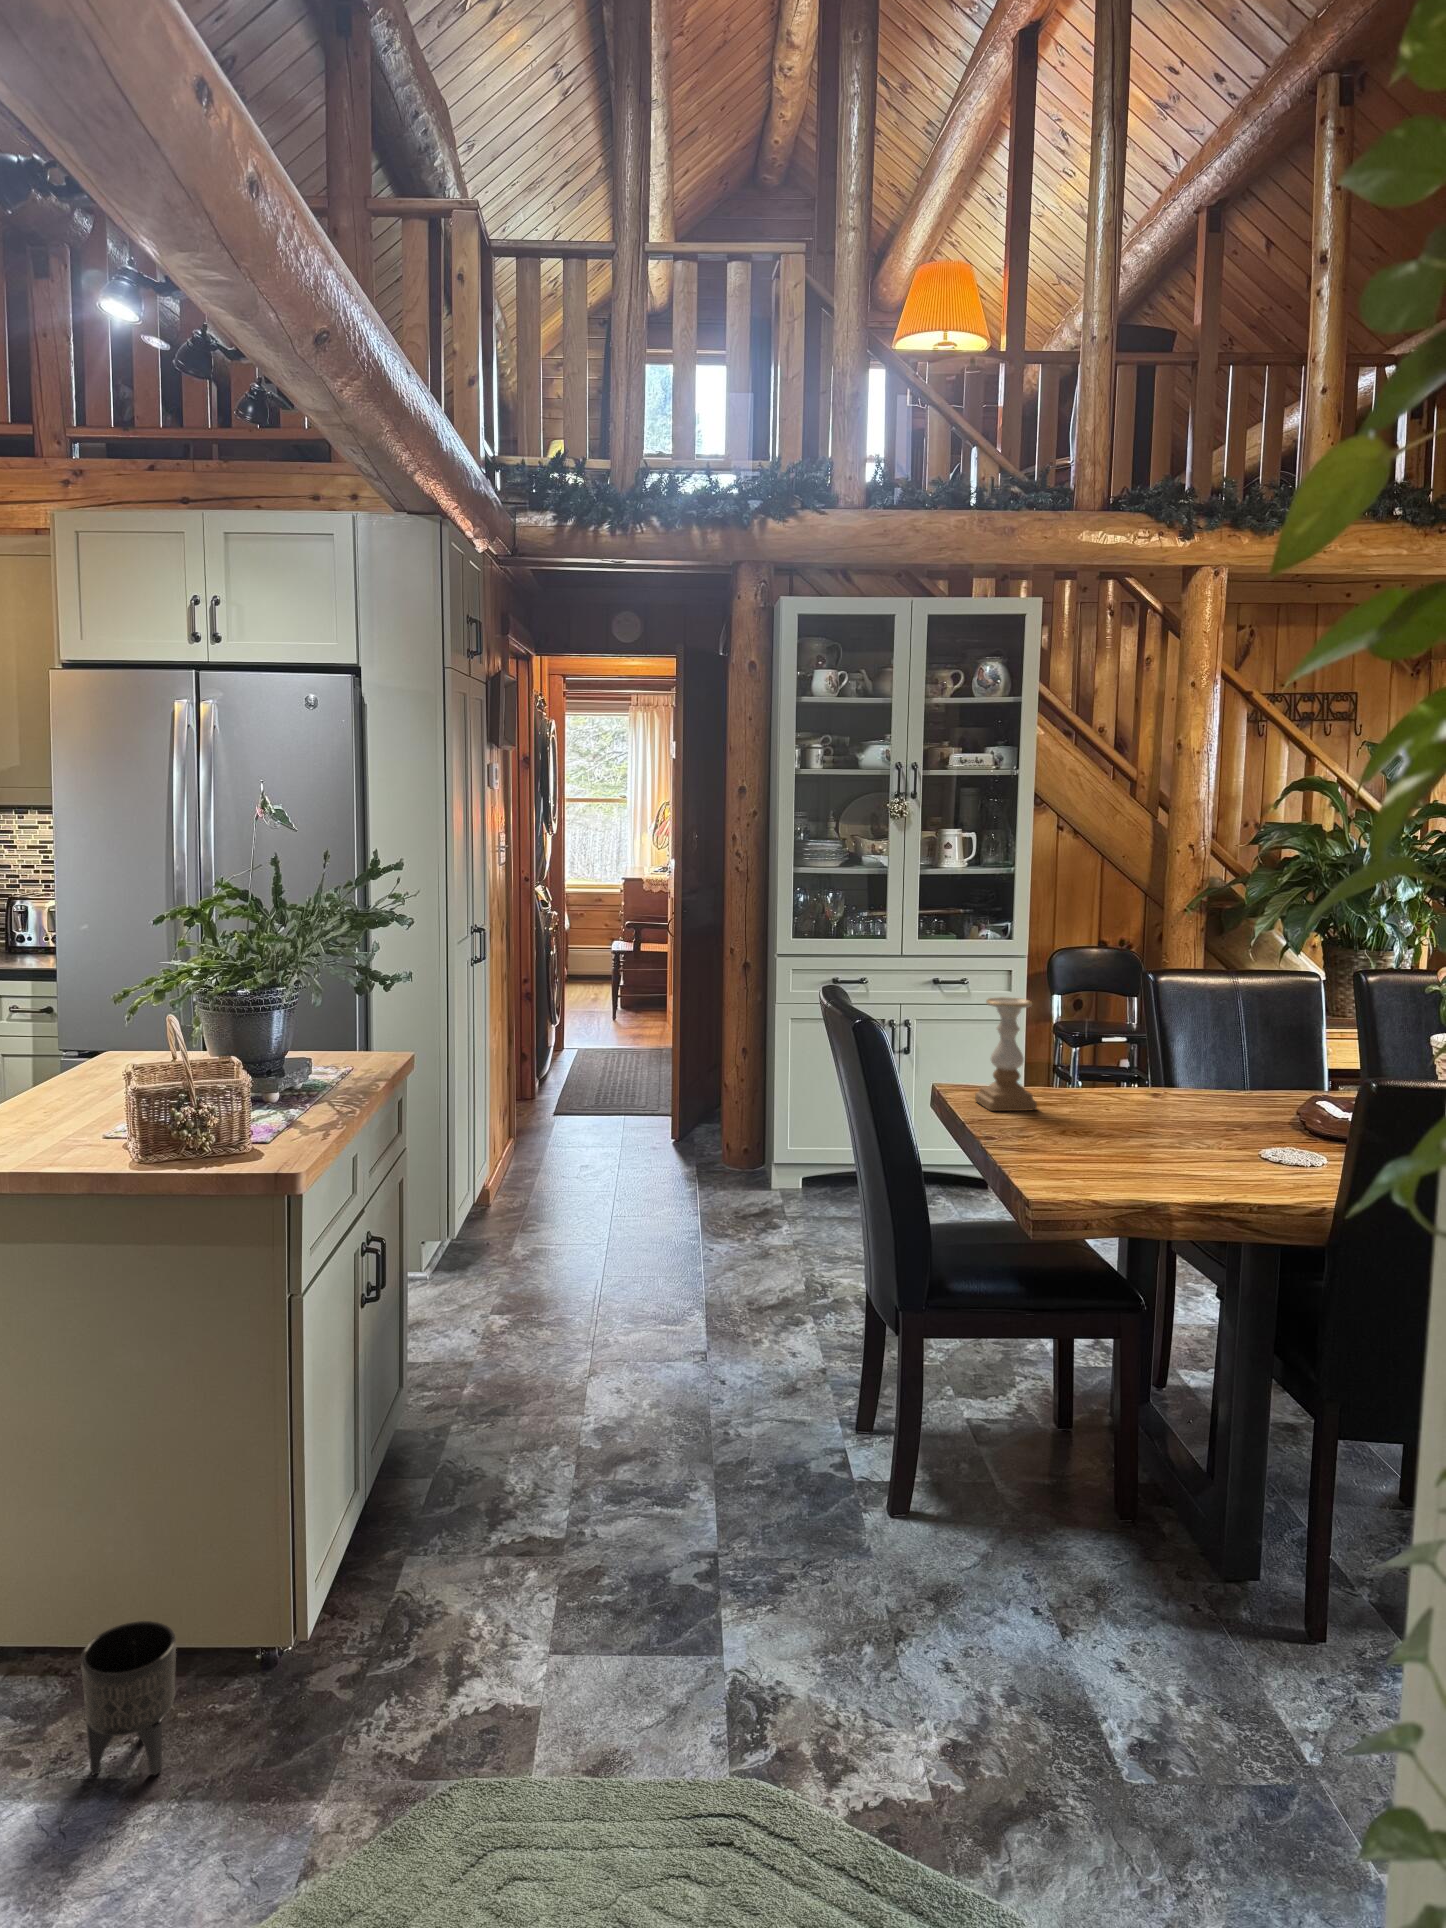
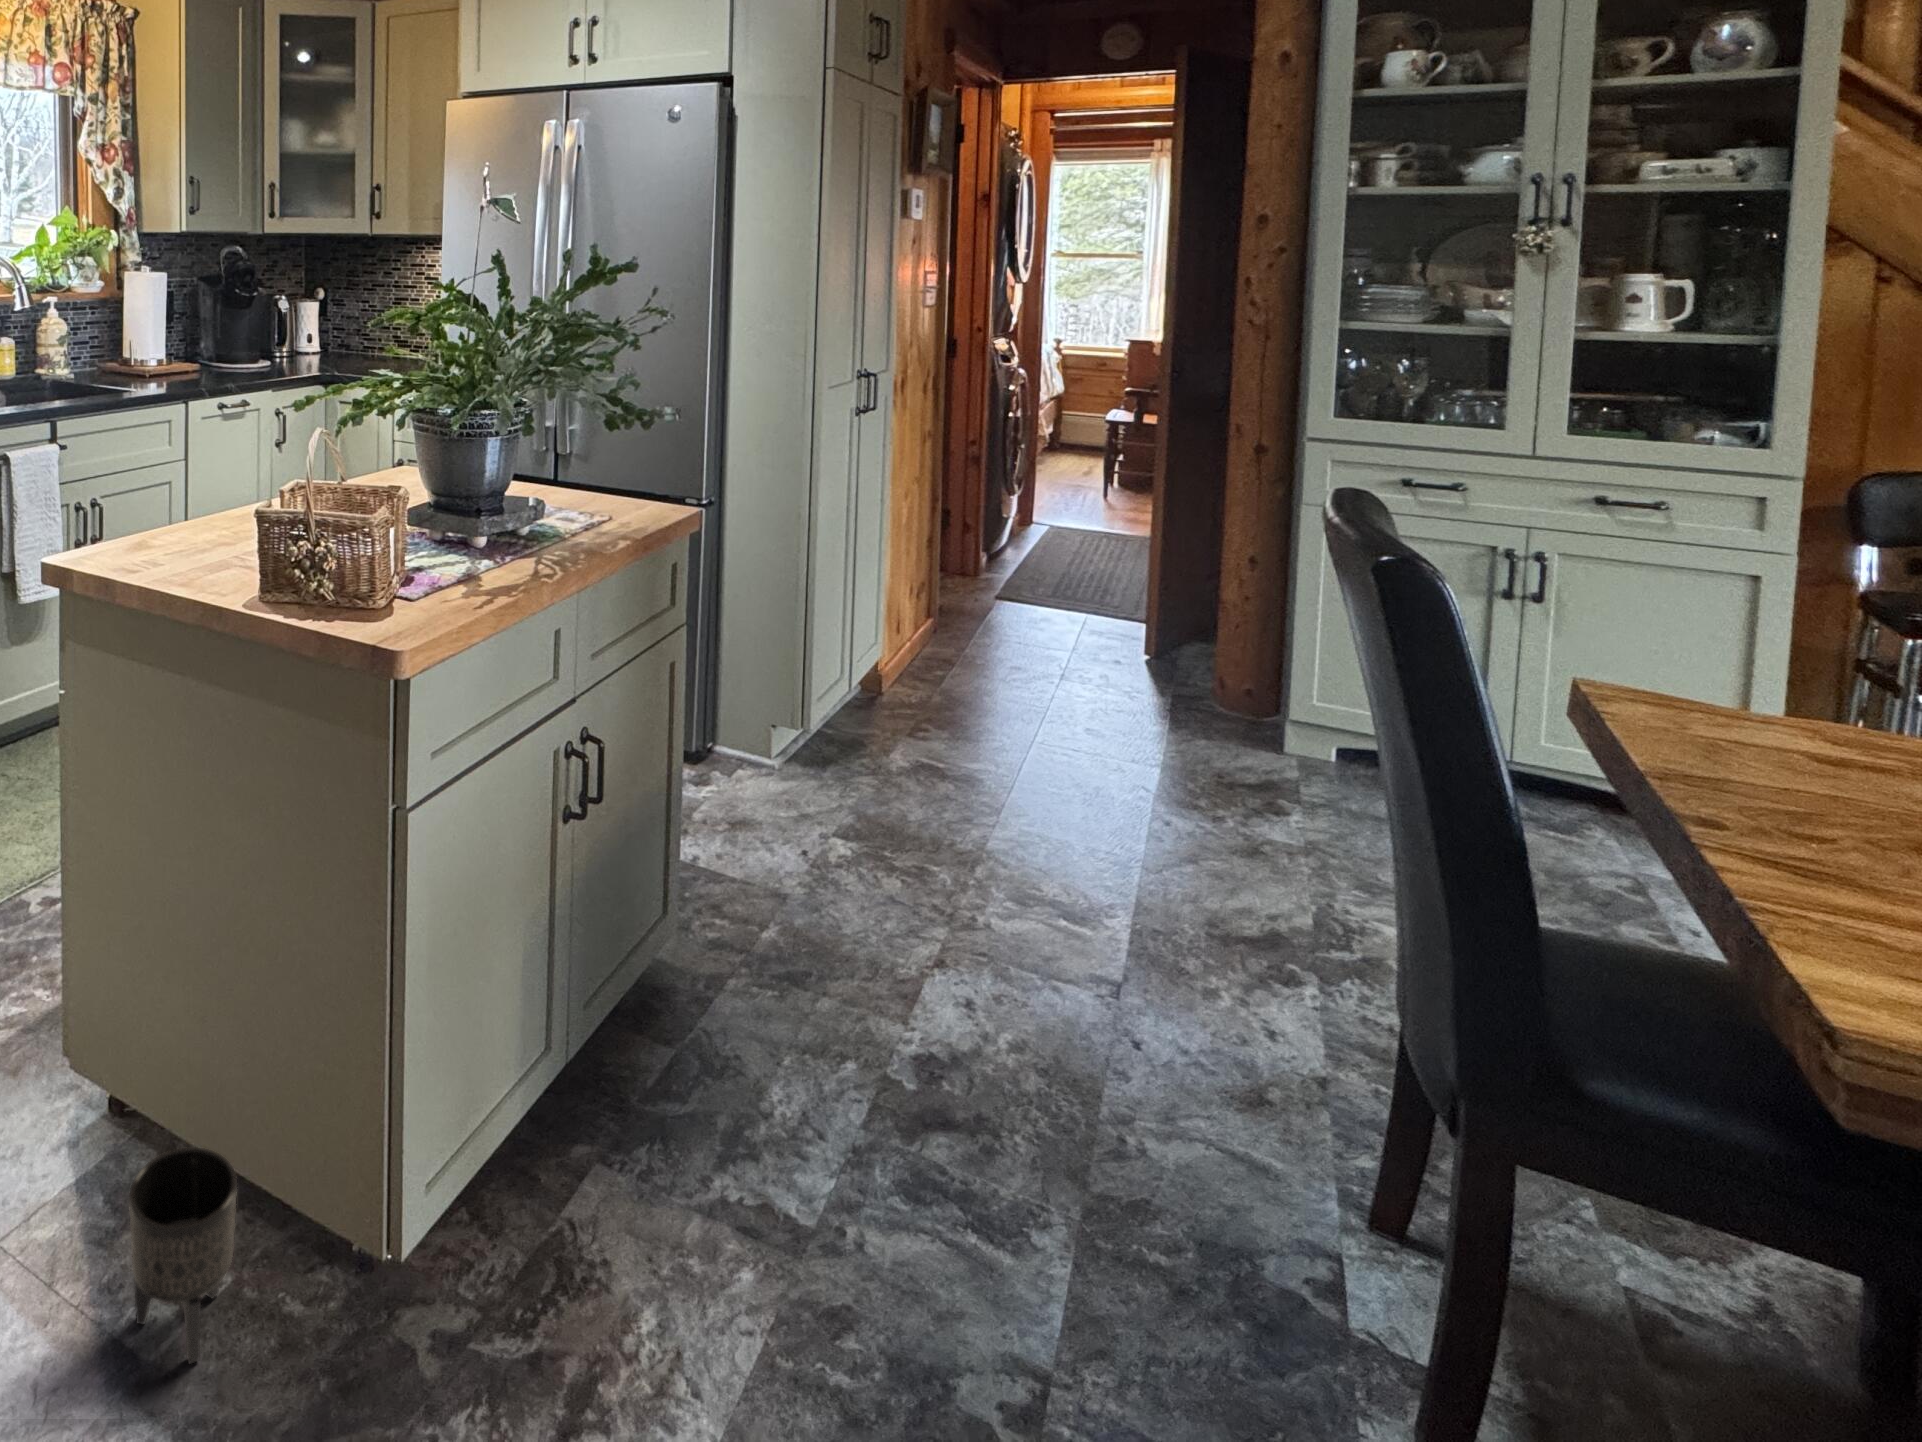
candle holder: present [975,997,1037,1111] -> none [1666,548,1834,776]

